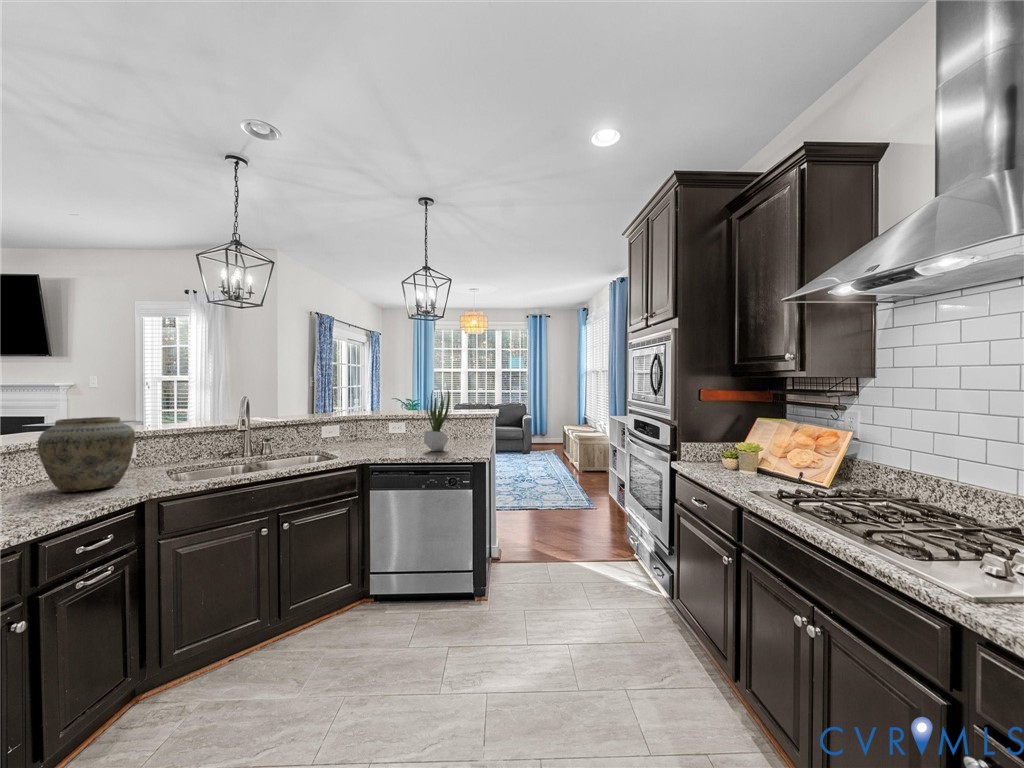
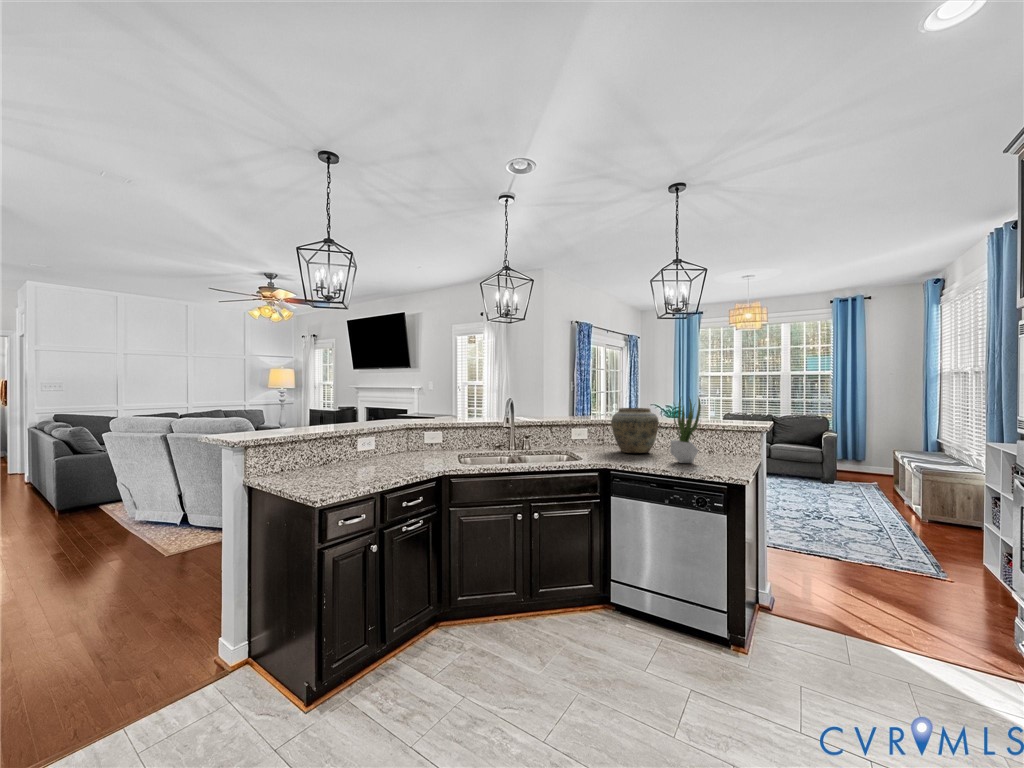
vase: present [37,417,135,492] -> present [611,408,659,453]

